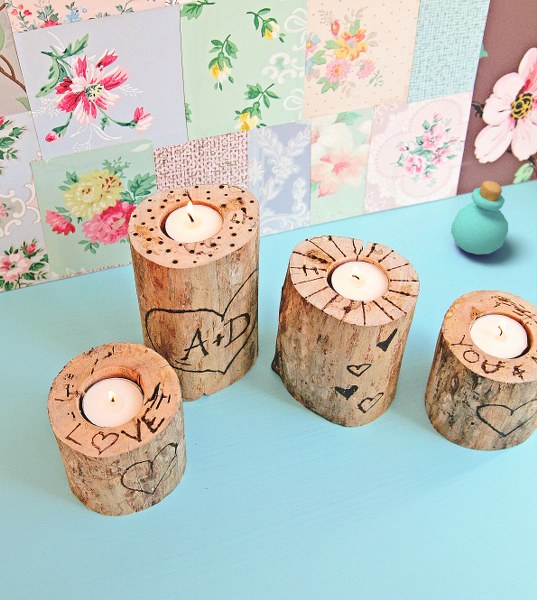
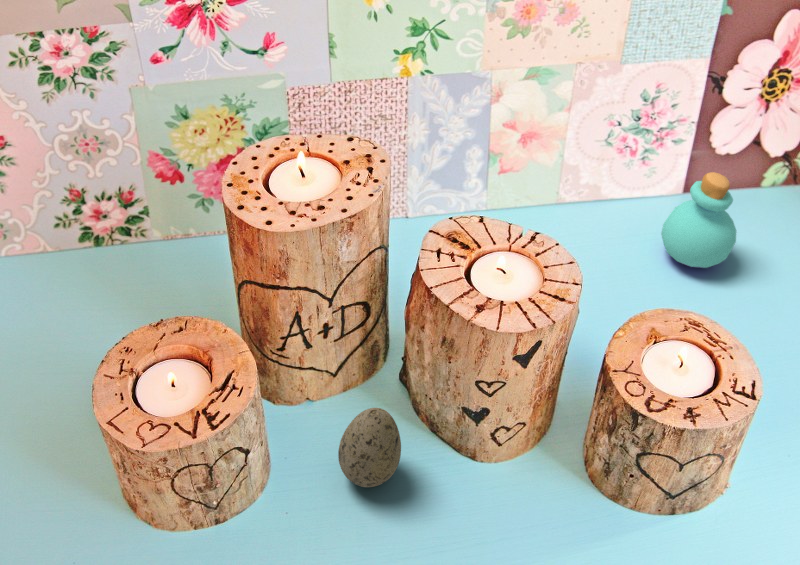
decorative egg: none [245,397,295,459] -> present [338,408,401,487]

